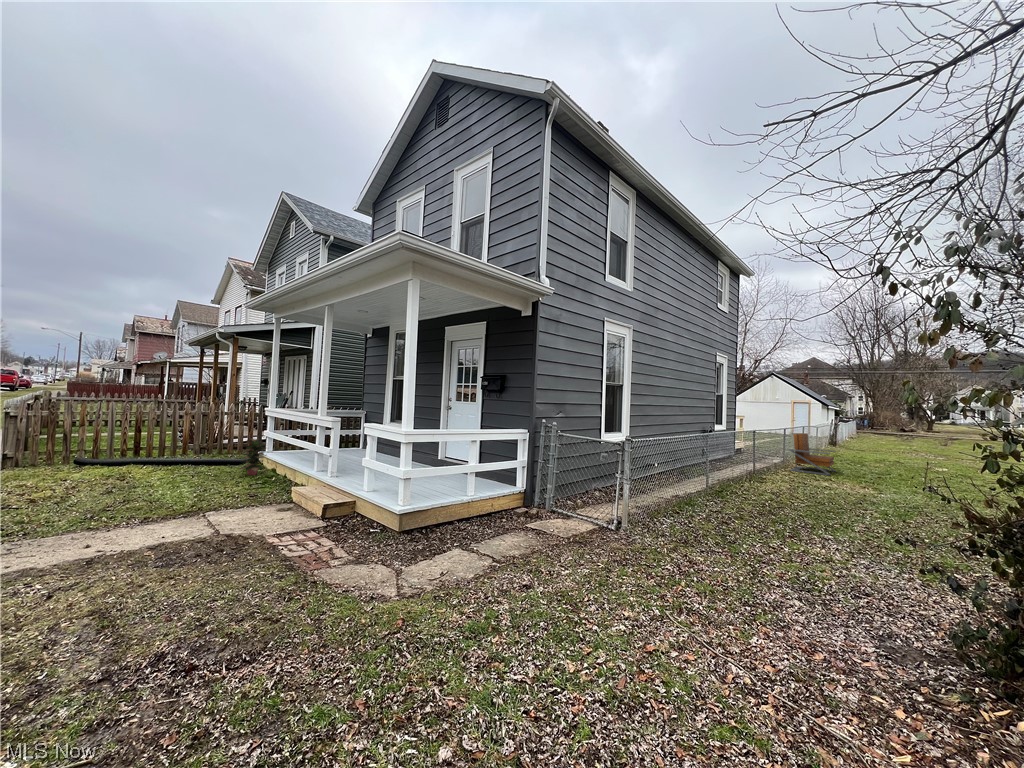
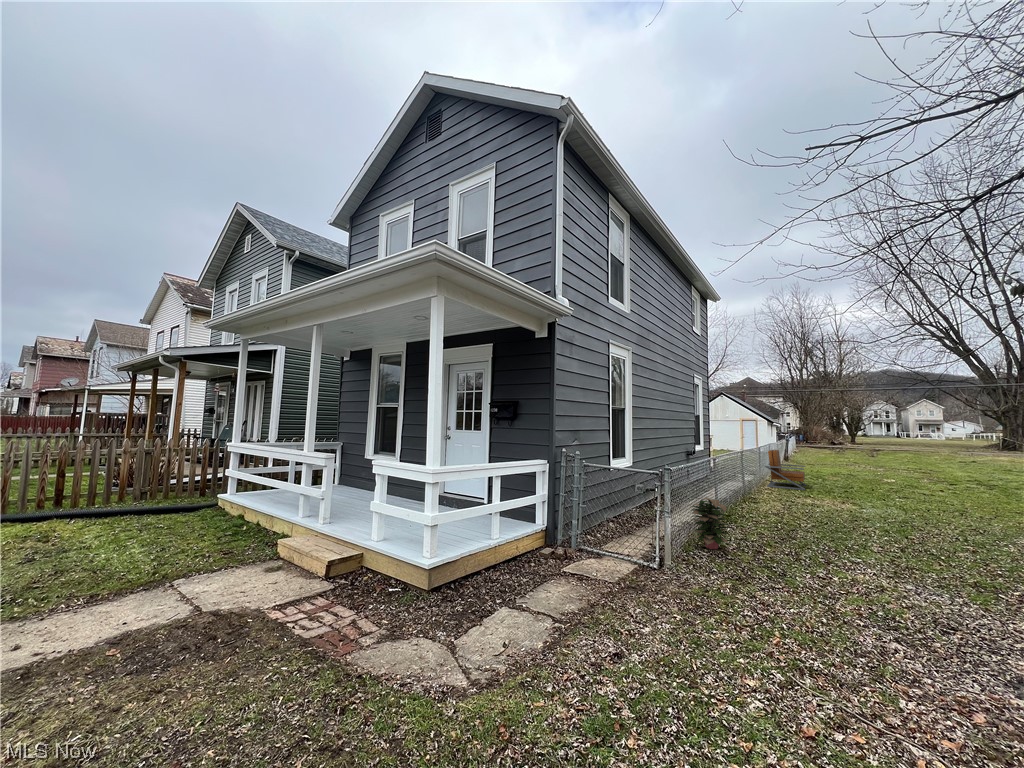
decorative plant: present [241,439,266,475] -> present [692,498,730,549]

